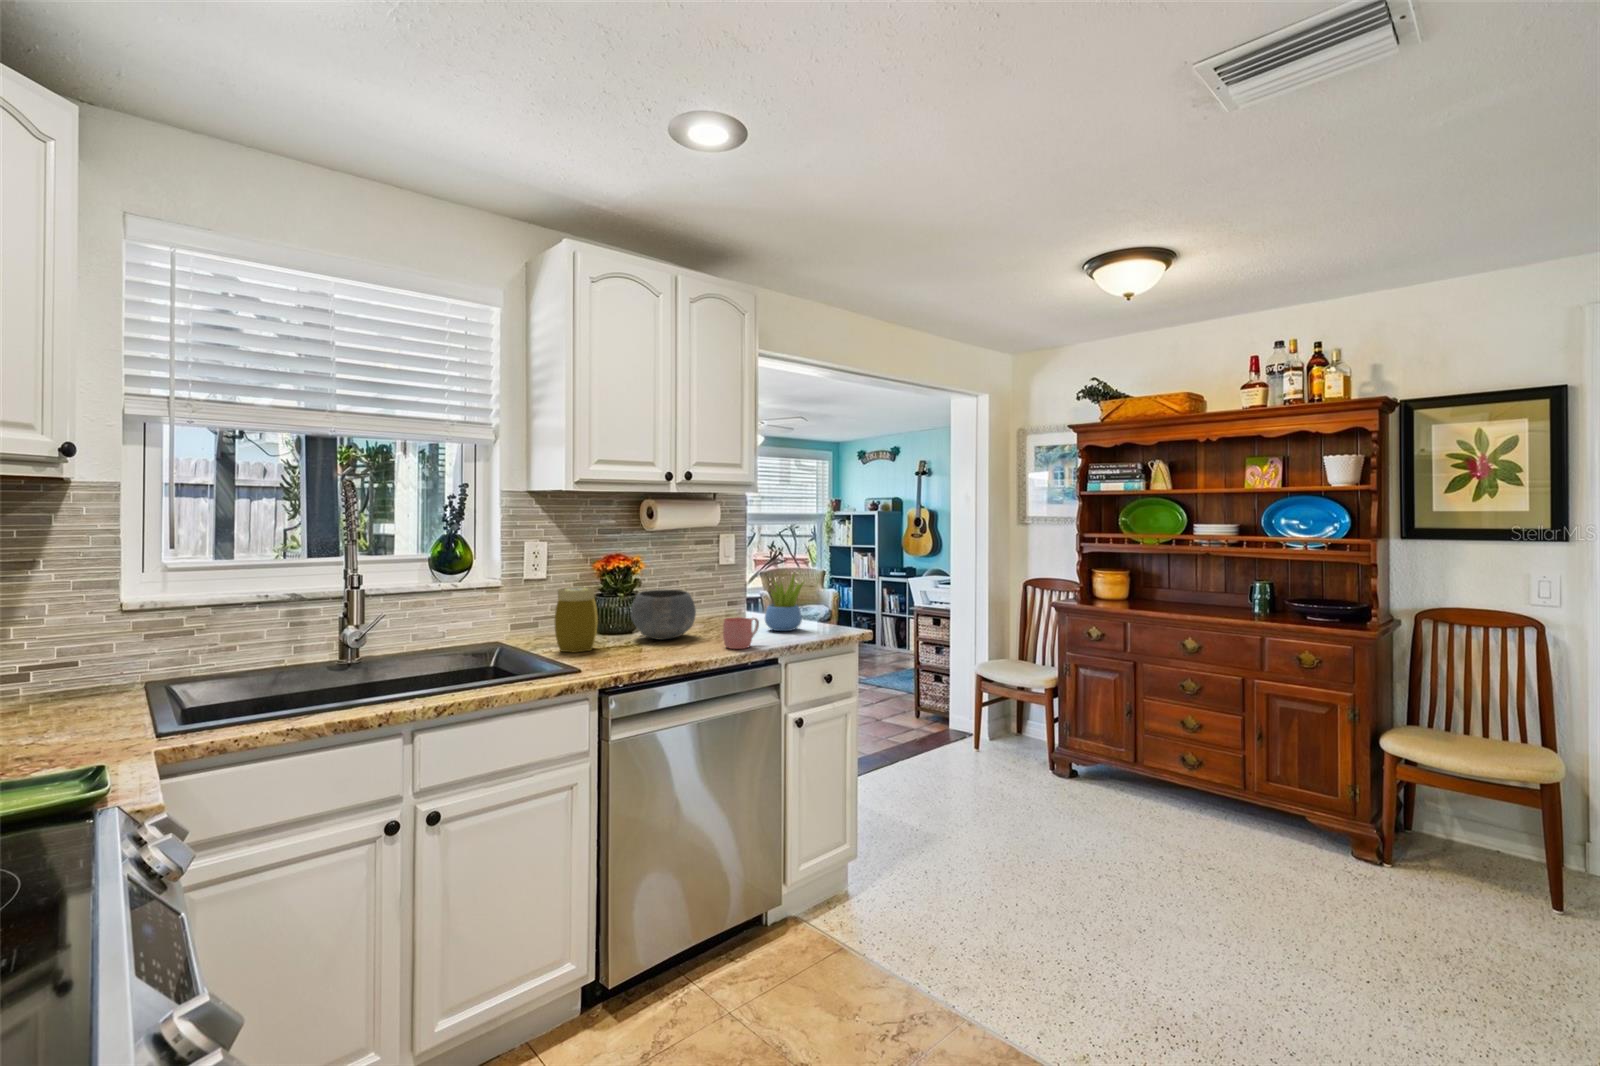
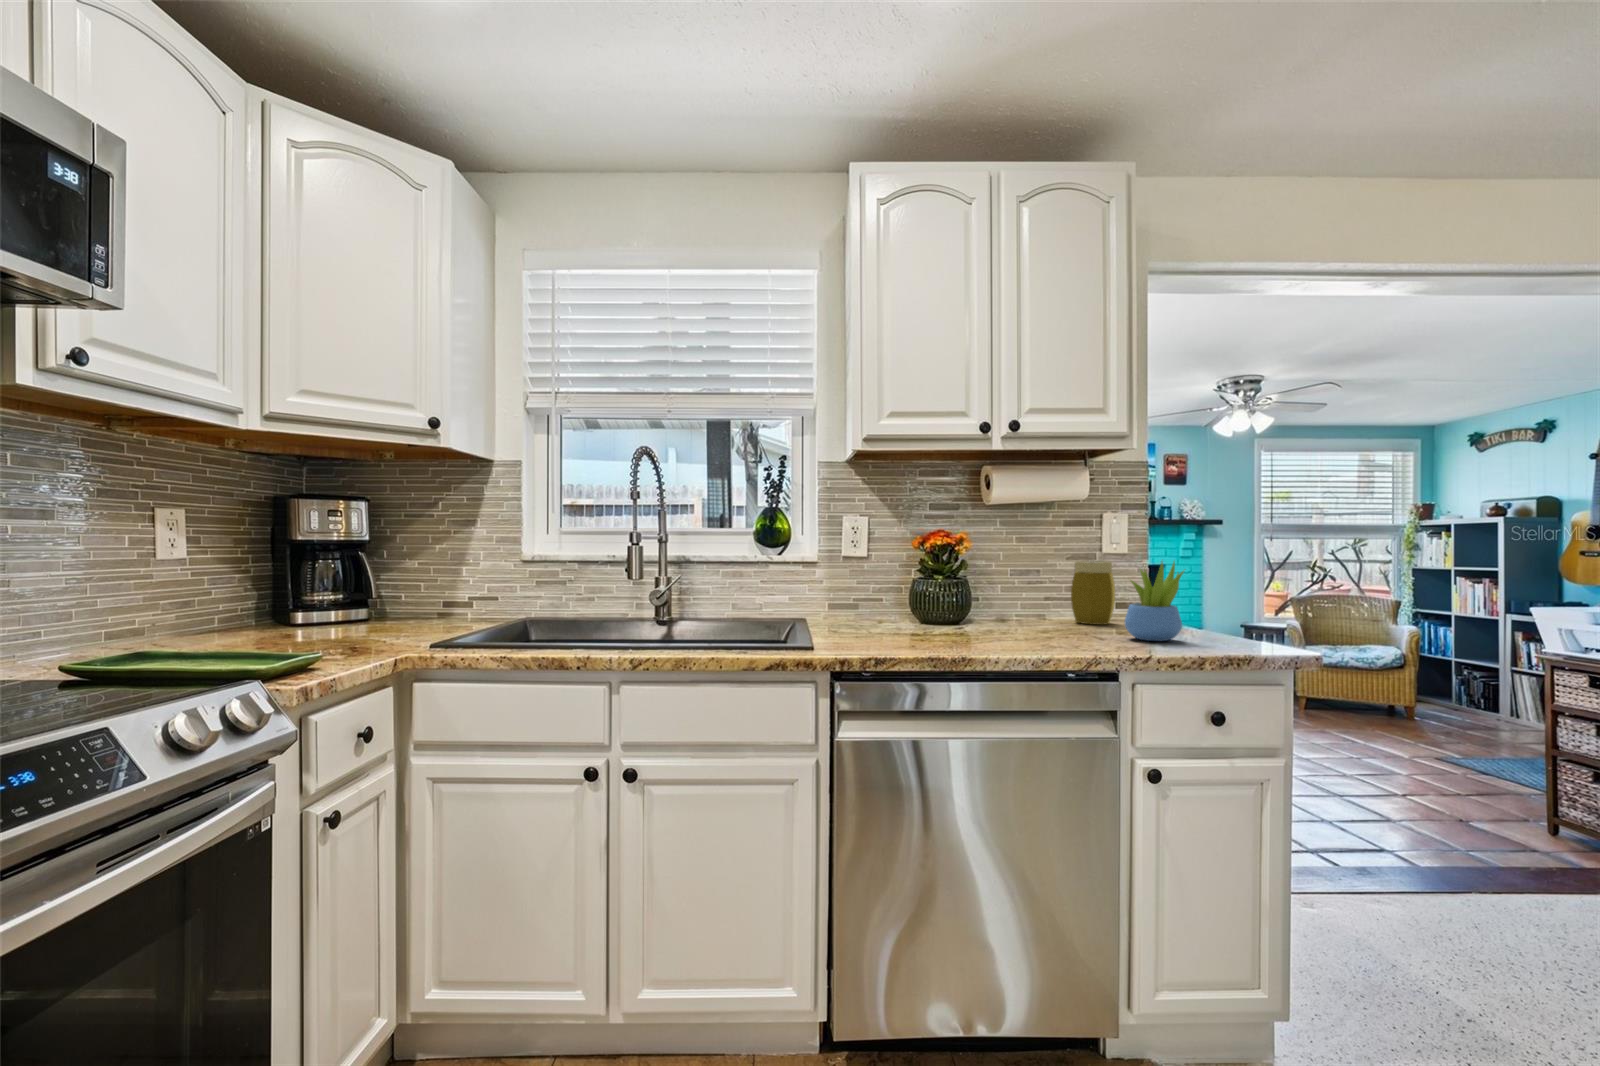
jar: present [555,587,598,653] -> present [1071,561,1115,624]
bowl: present [631,589,696,640] -> none [940,574,1022,634]
mug: present [723,617,759,649] -> none [1031,610,1086,650]

